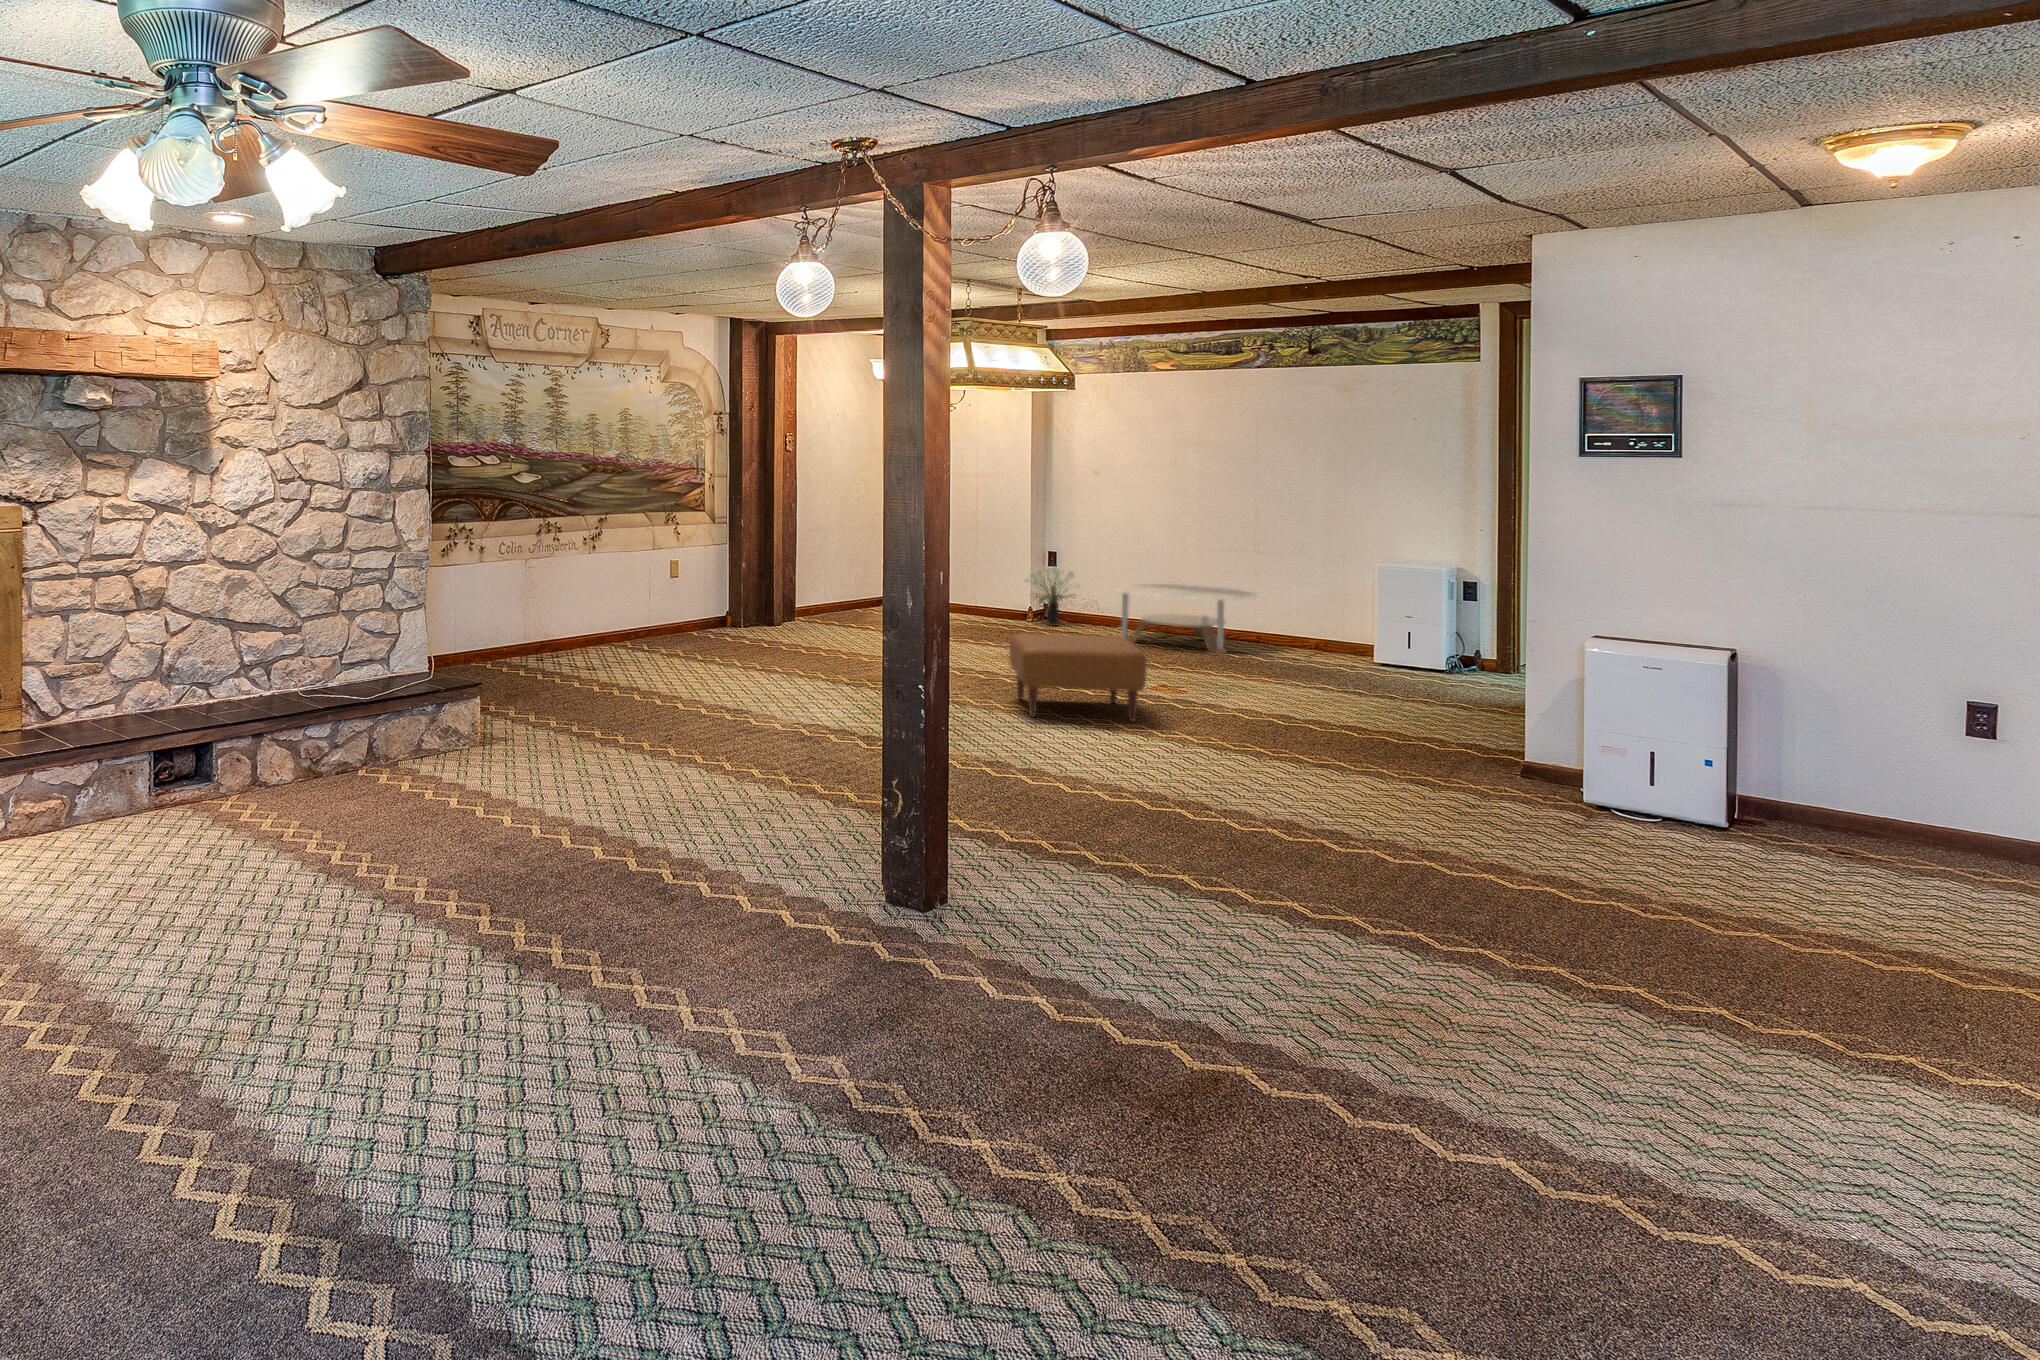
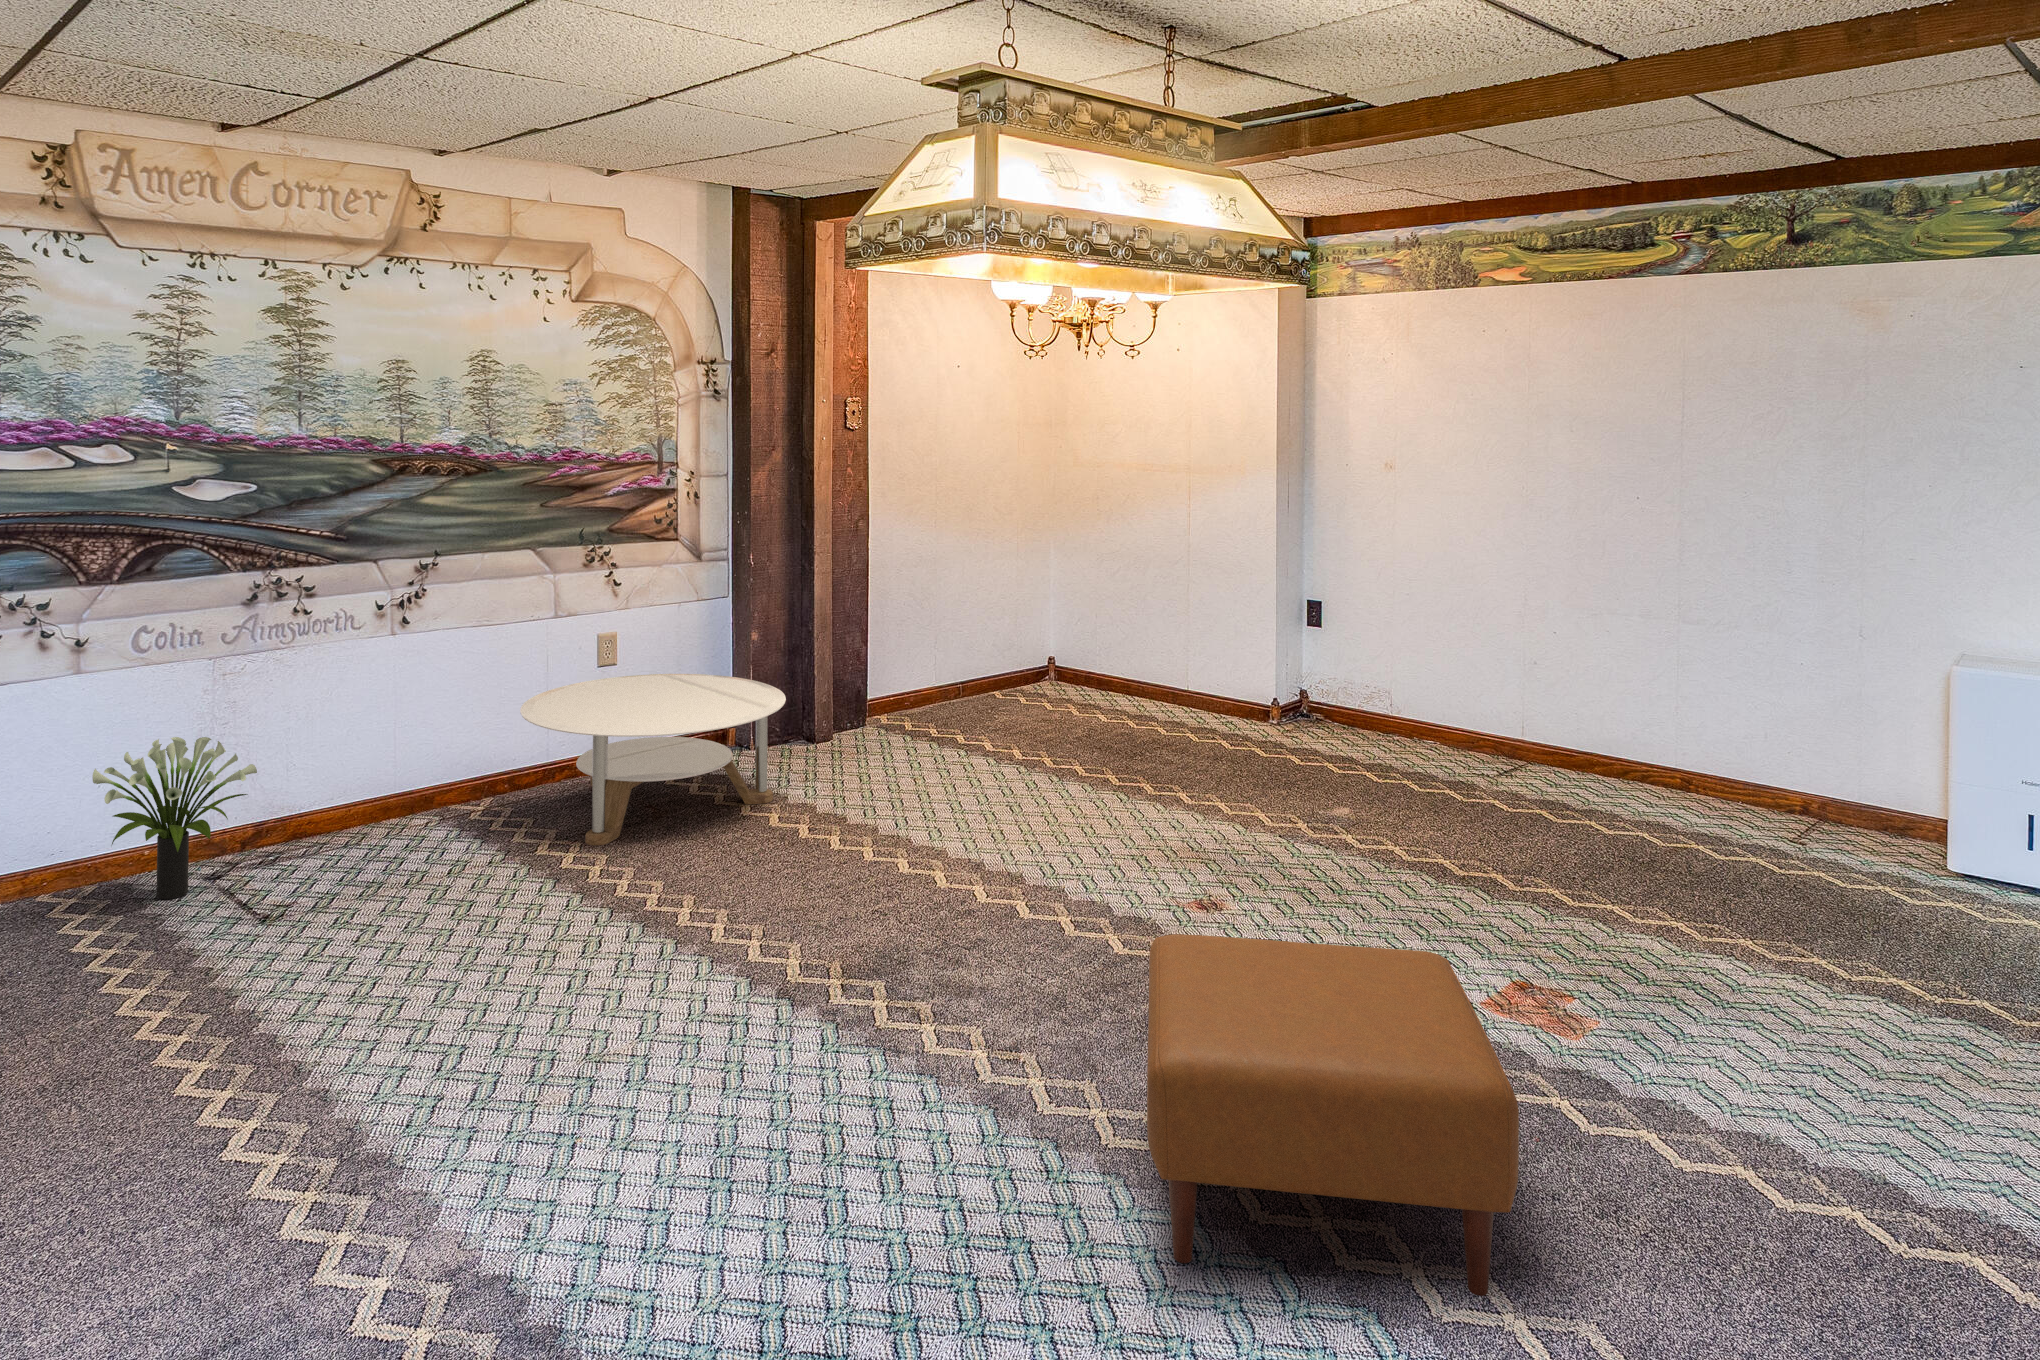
potted plant: present [1026,567,1078,626] -> present [92,737,257,899]
round table: present [1114,584,1257,654] -> present [520,674,786,846]

